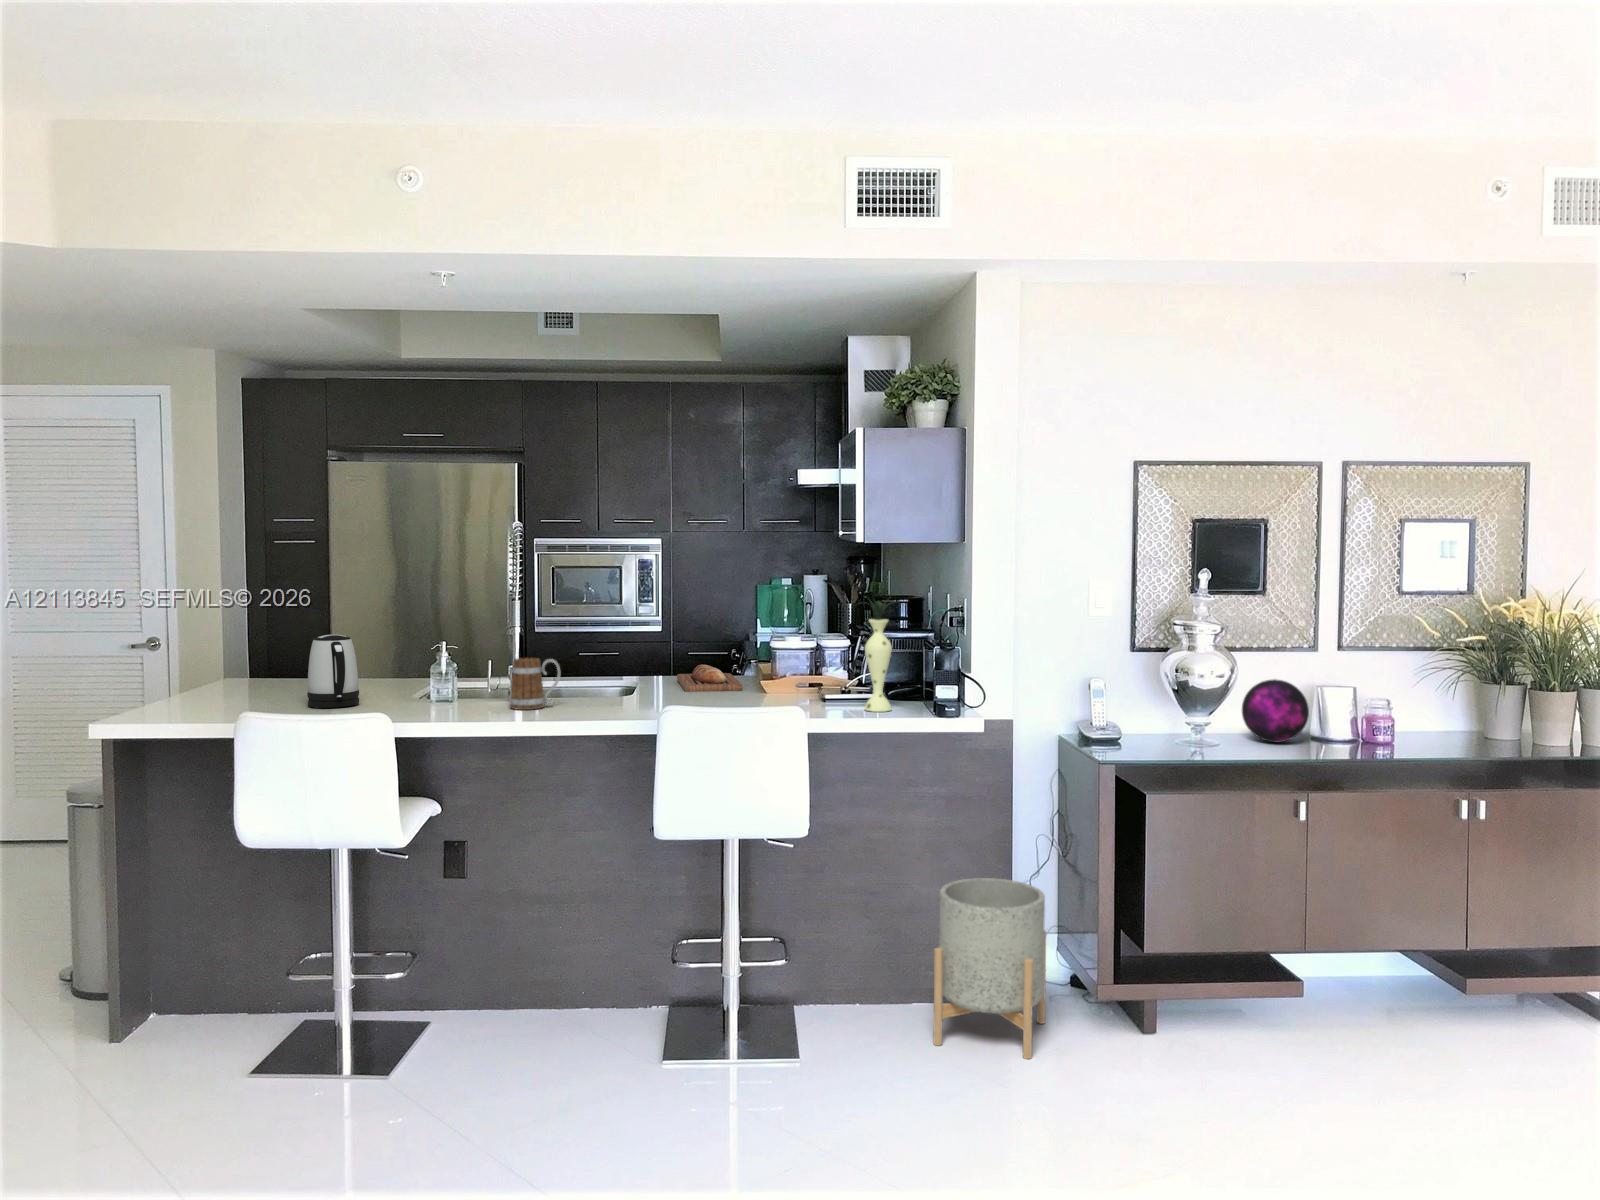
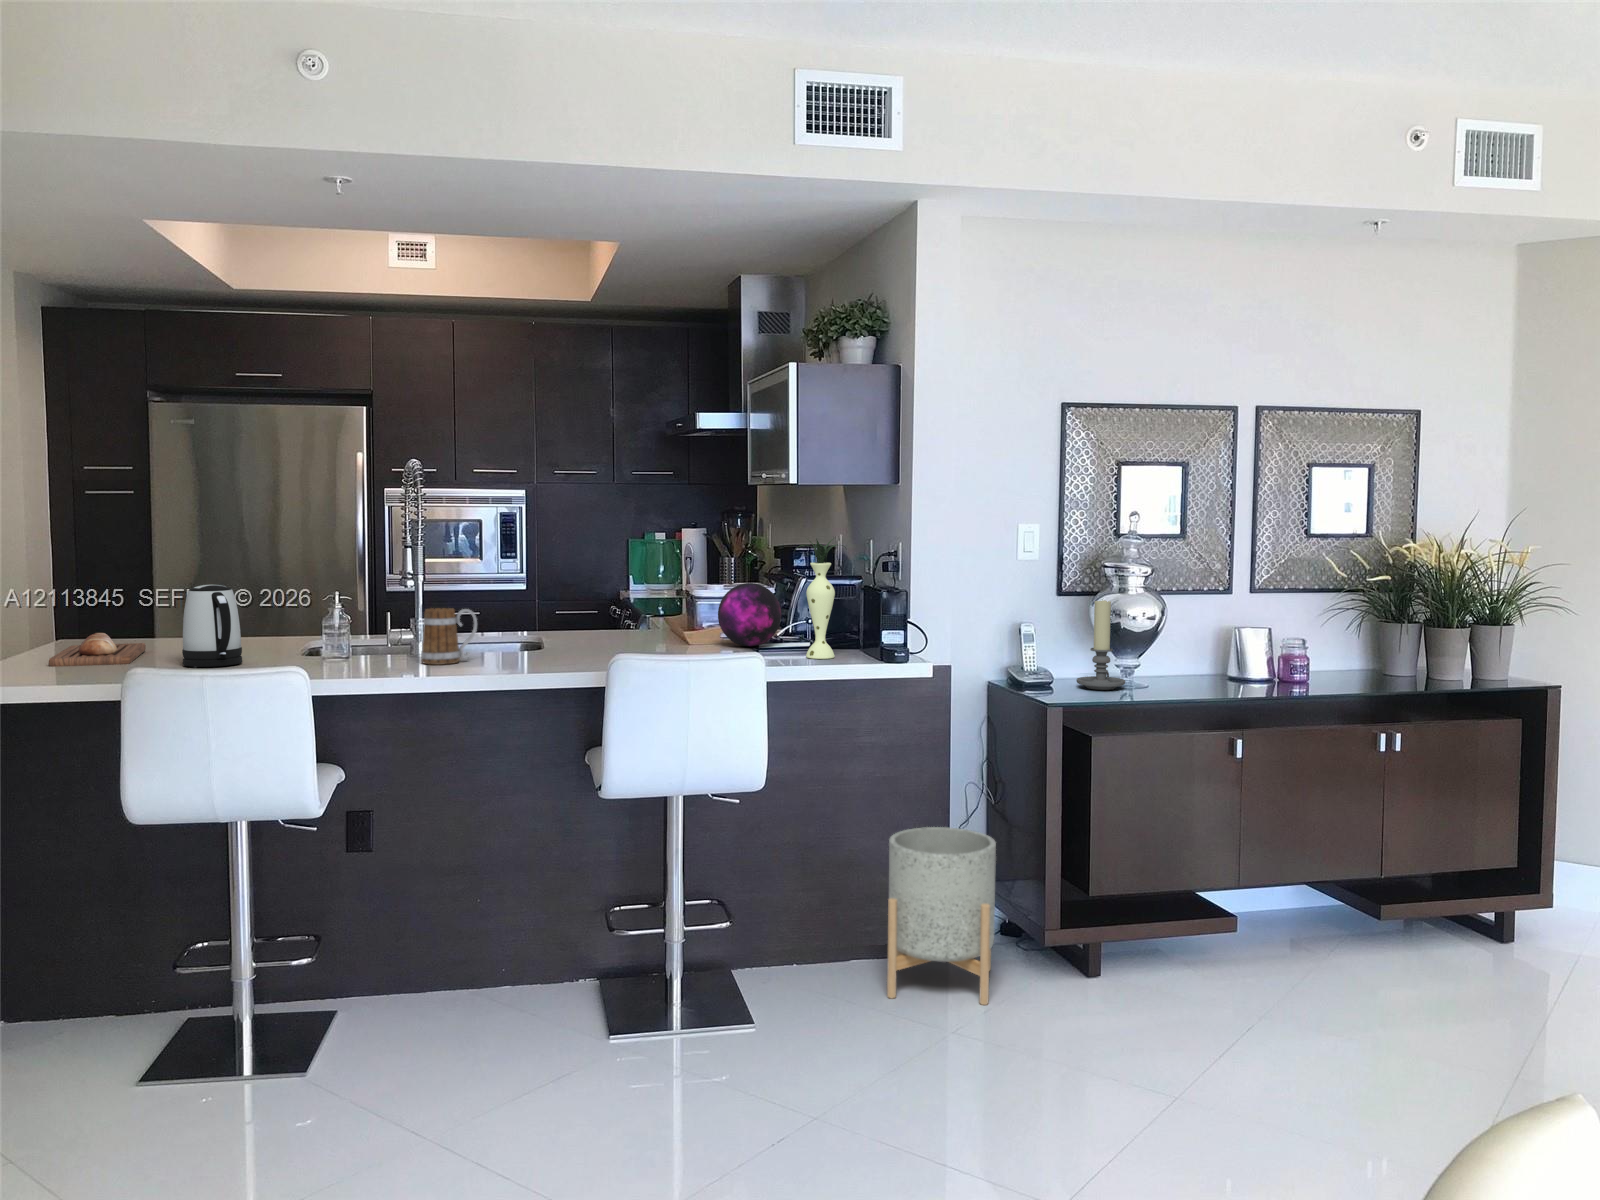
candle holder: none [1143,657,1193,747] -> present [1076,600,1125,690]
bread loaf: present [677,665,742,692] -> present [49,633,146,667]
decorative orb: present [1242,679,1309,742] -> present [718,583,781,646]

